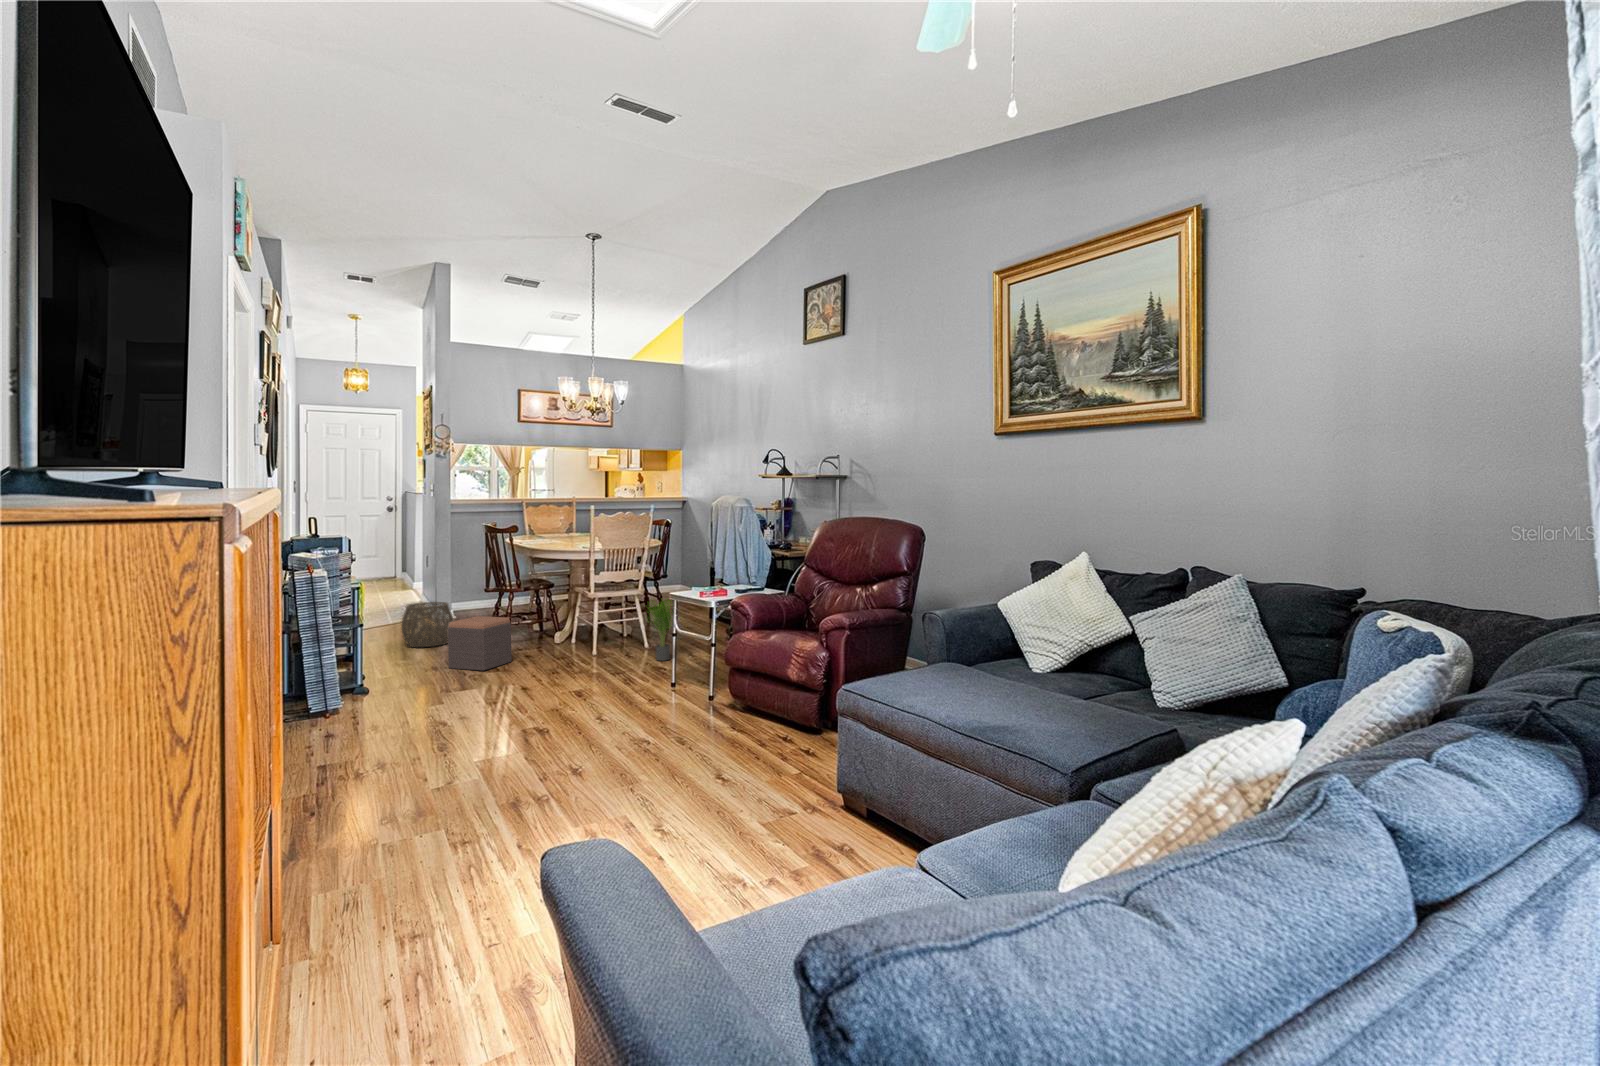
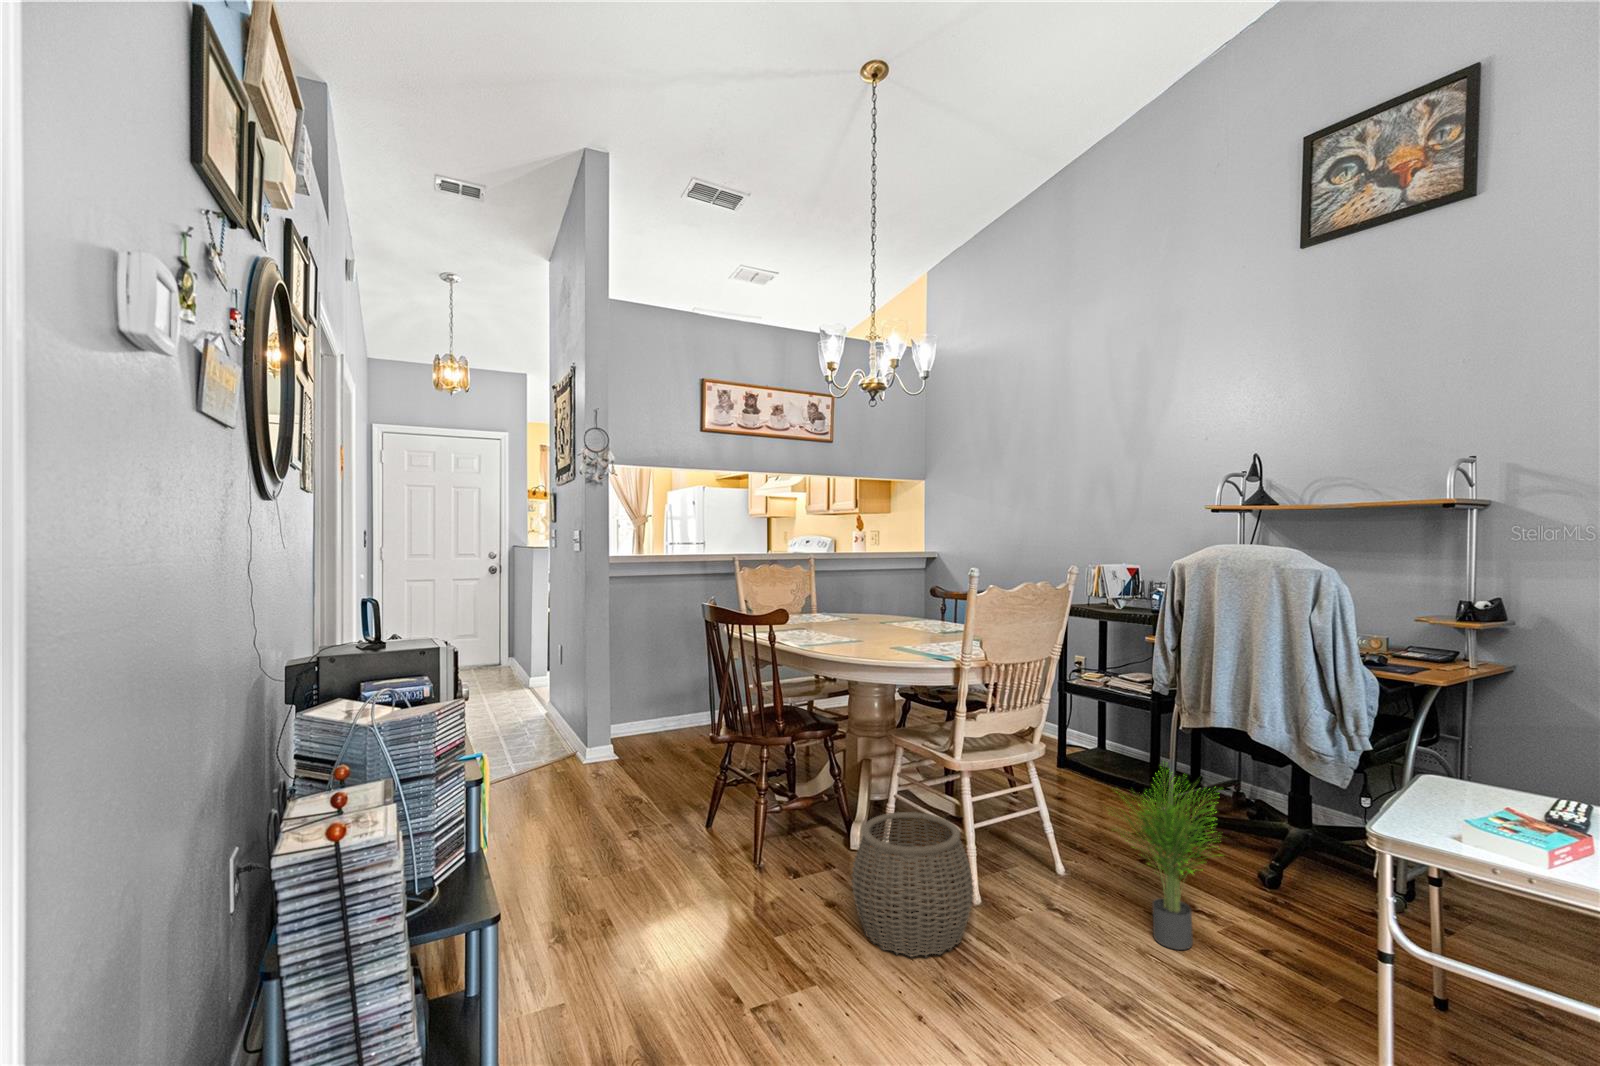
woven basket: present [402,602,453,647] -> present [852,812,974,957]
footstool: present [448,616,512,671] -> none [685,834,822,1012]

